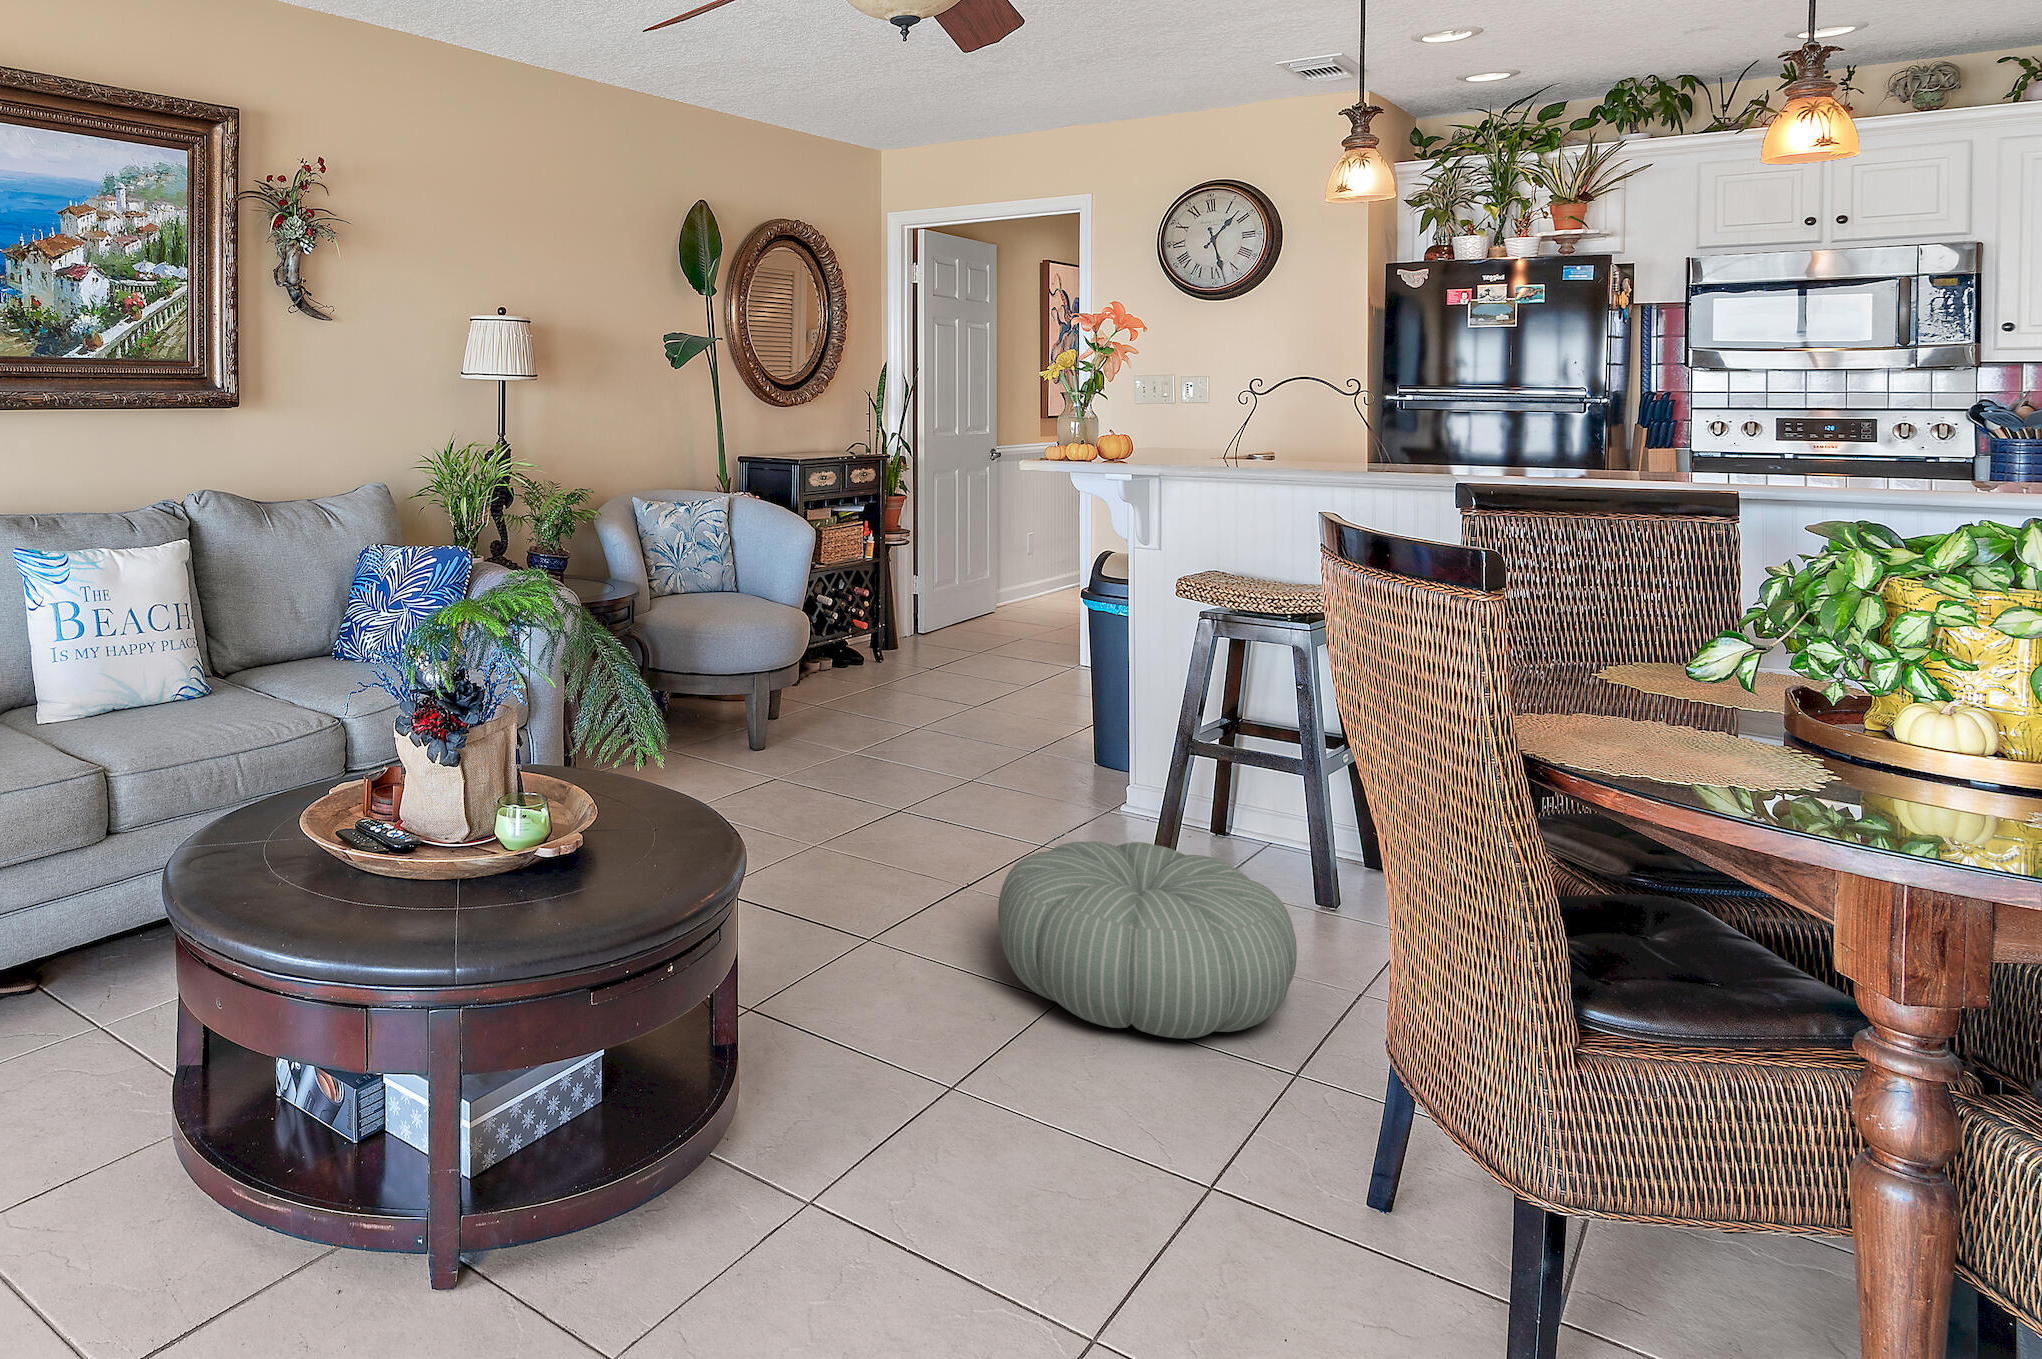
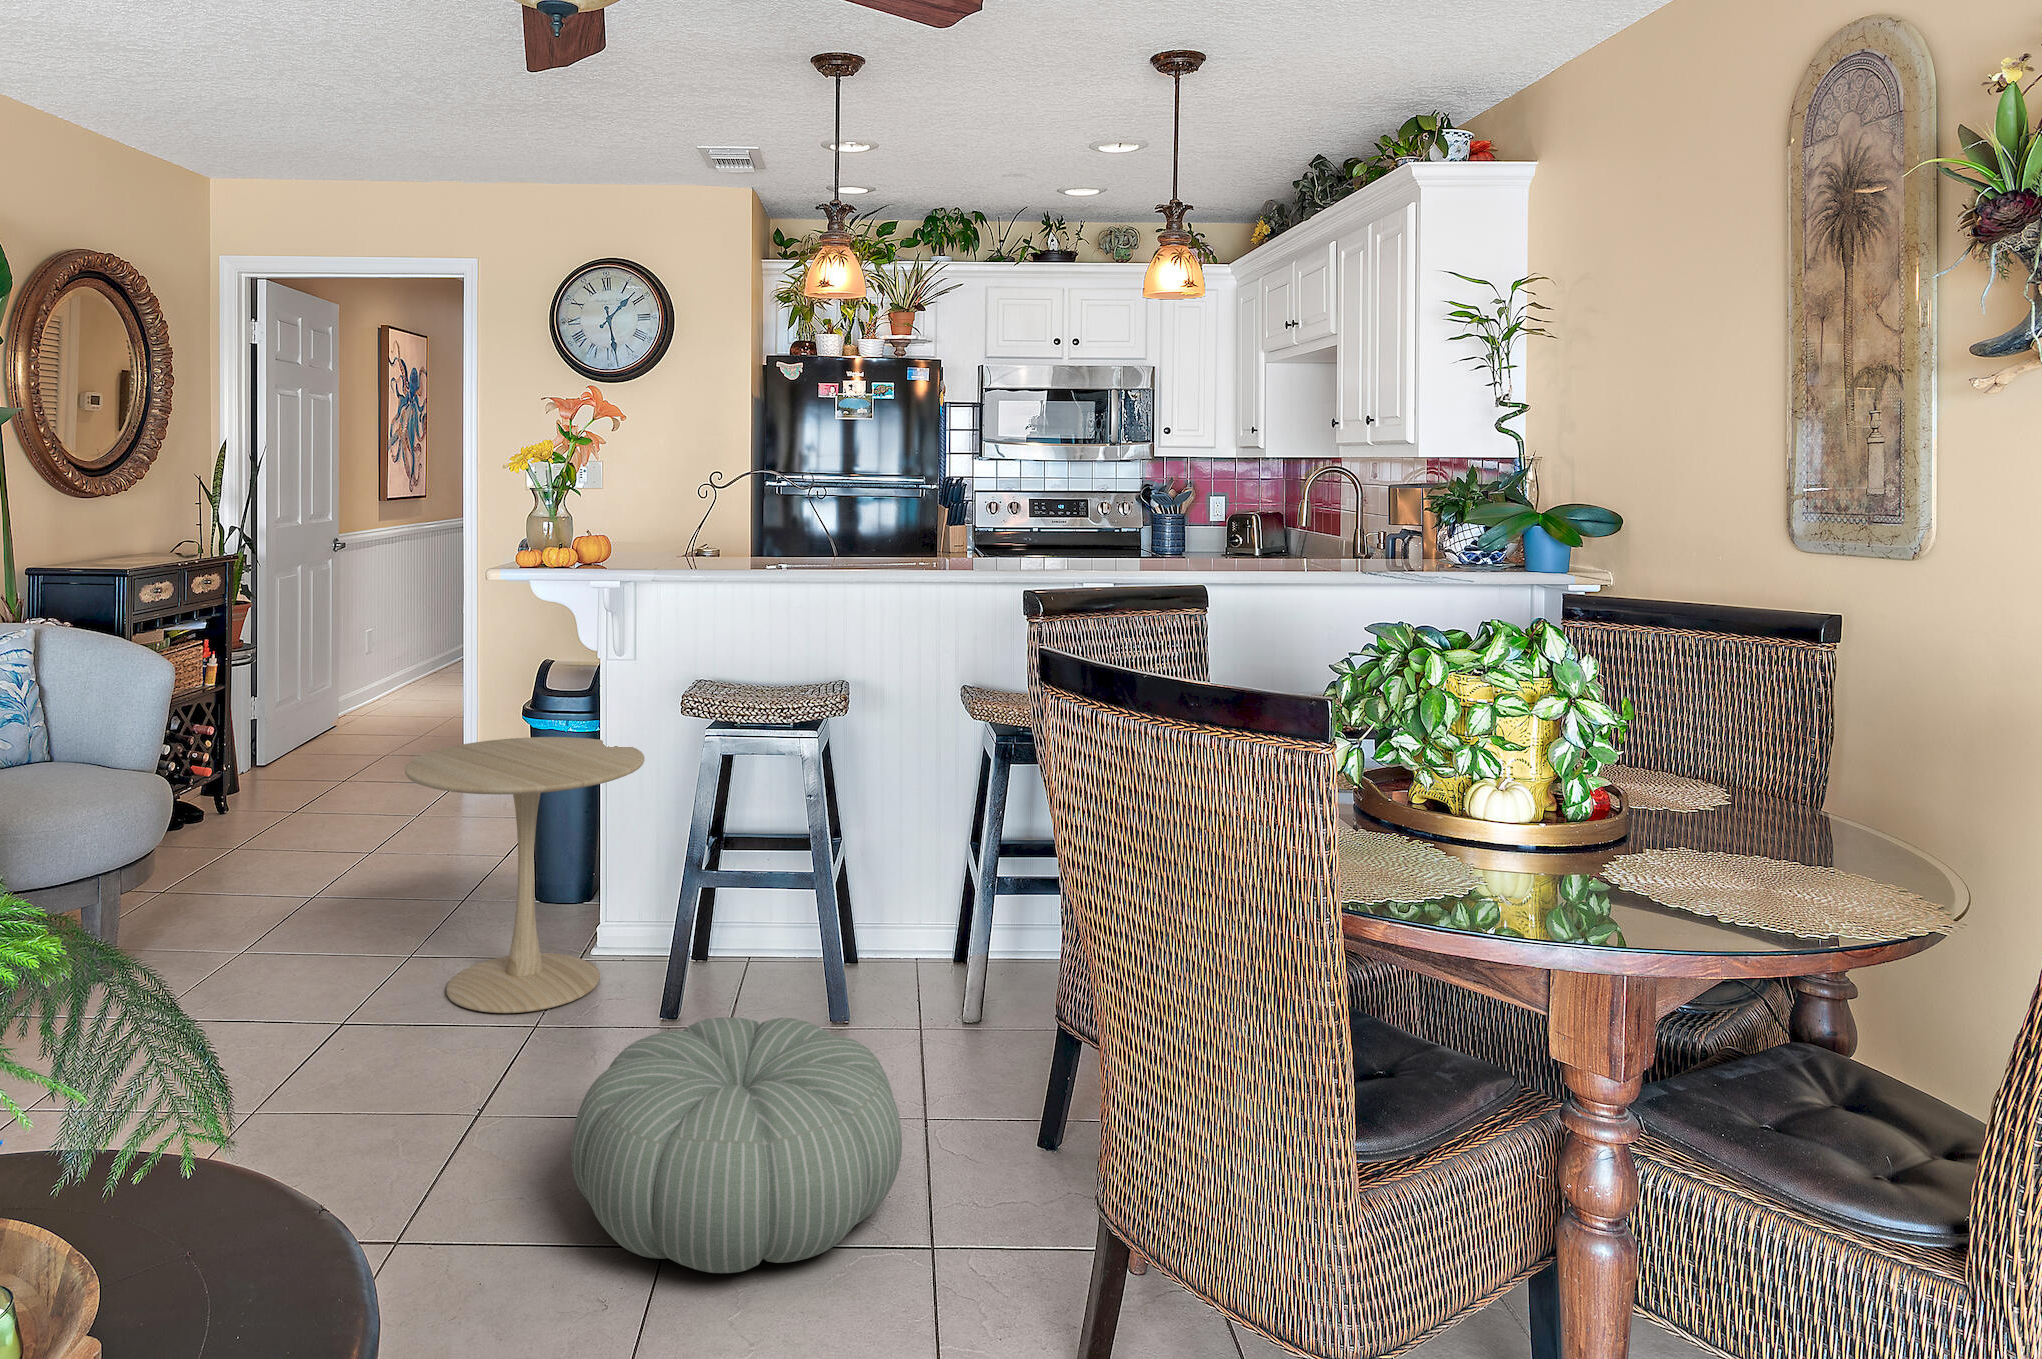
side table: none [949,608,1156,832] -> present [405,737,644,1013]

